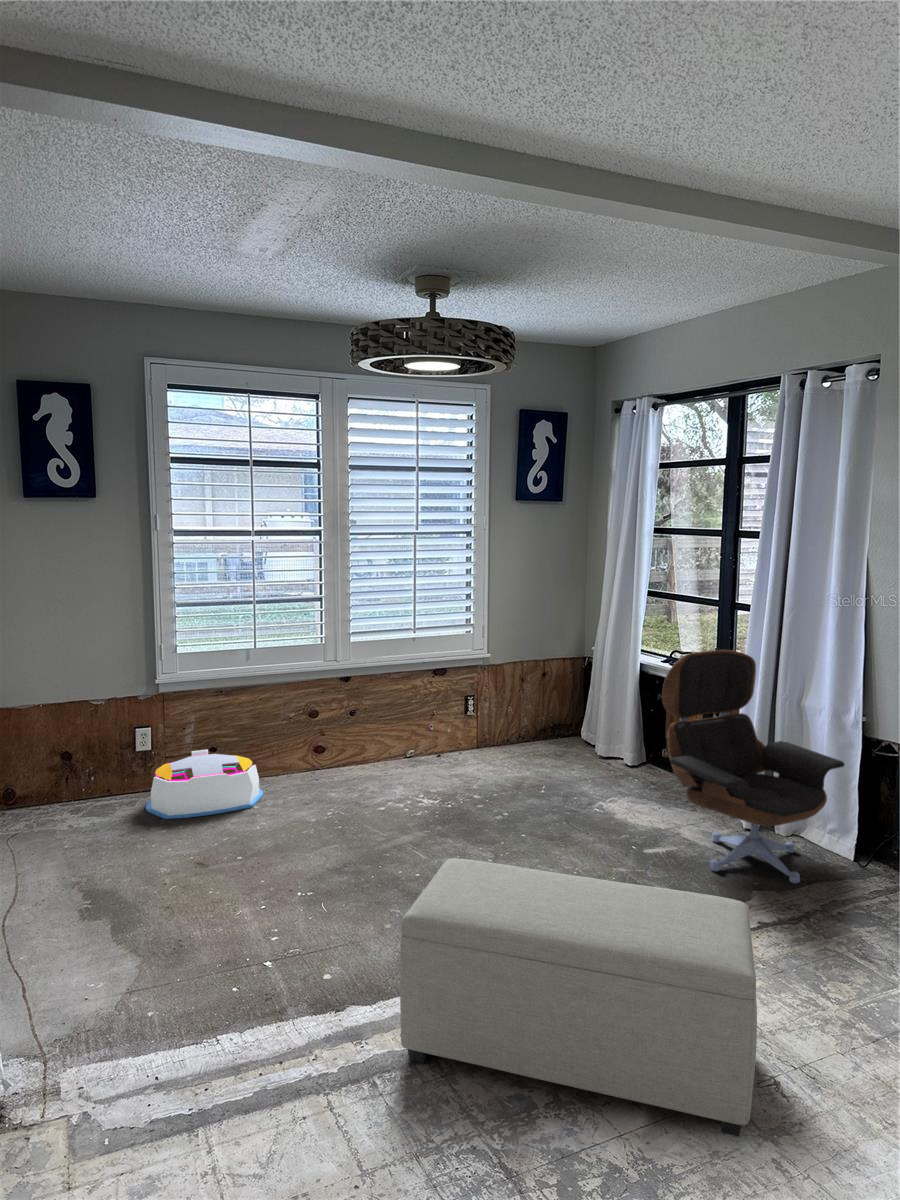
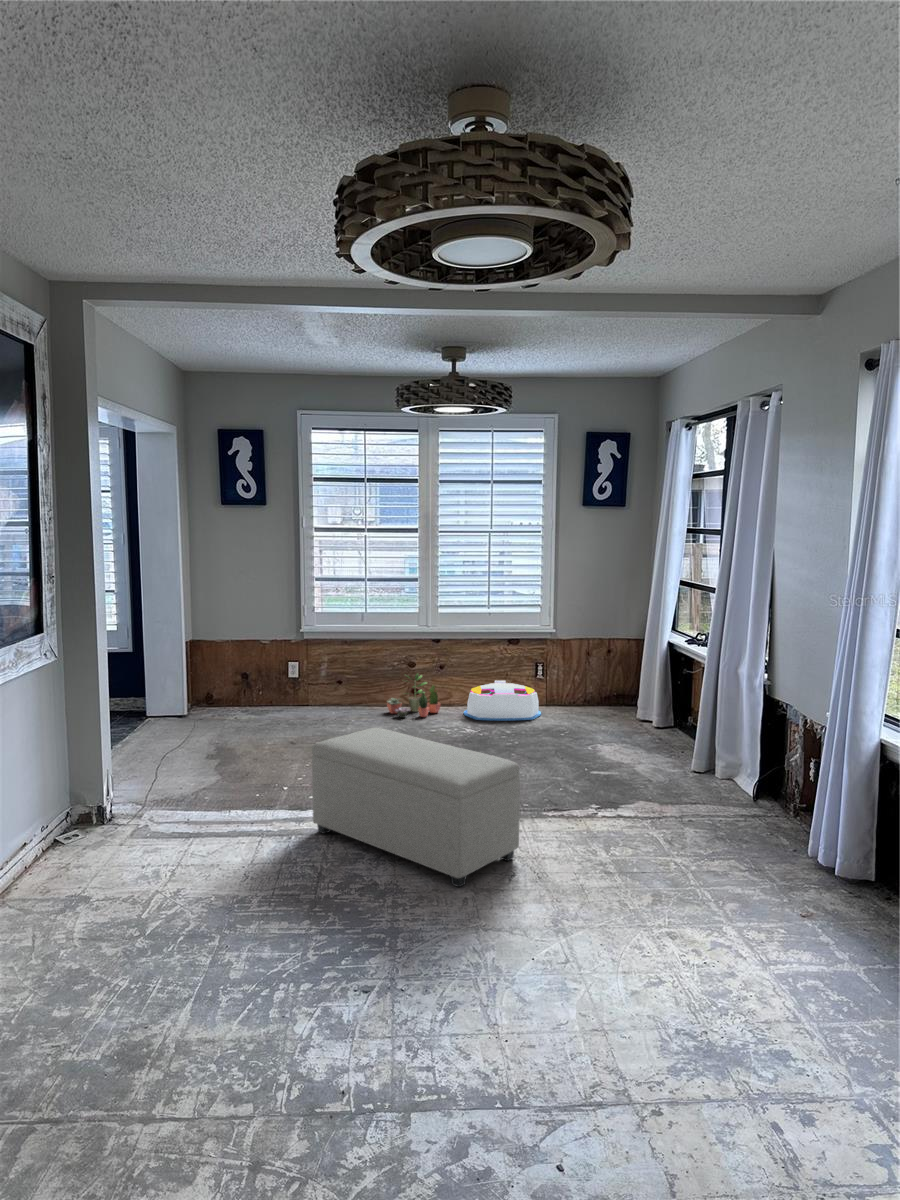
lounge chair: present [662,650,844,883] -> none [603,622,746,804]
potted plant: none [289,726,362,791] -> present [387,674,441,718]
storage bin: present [145,750,263,819] -> present [464,681,541,721]

